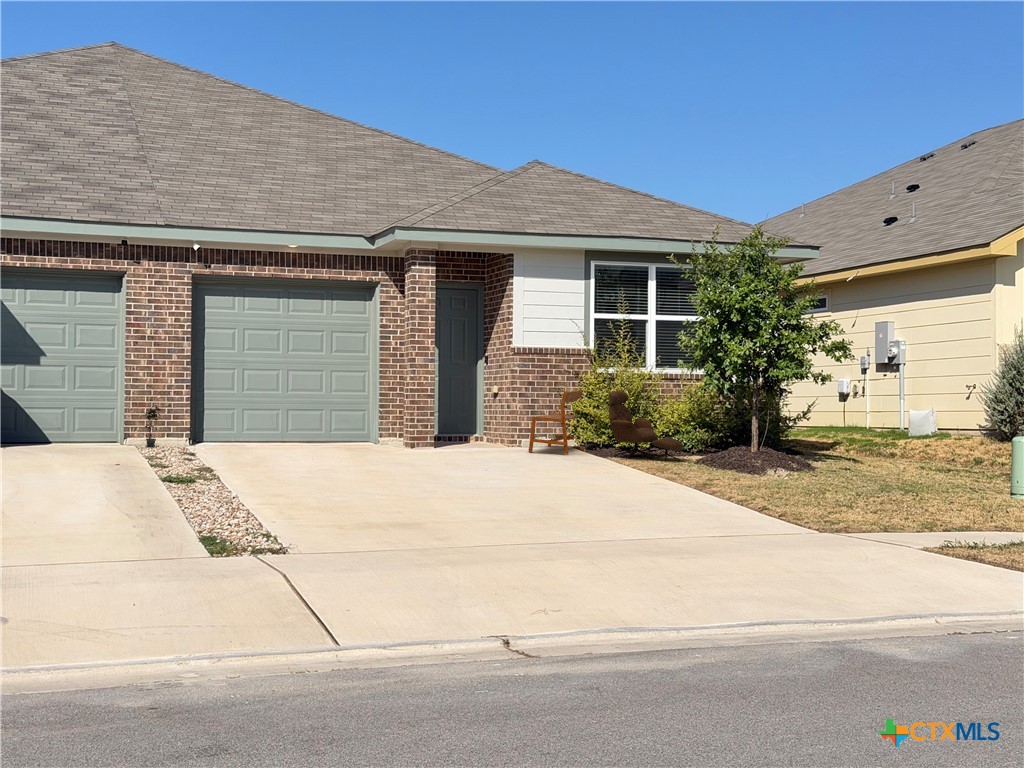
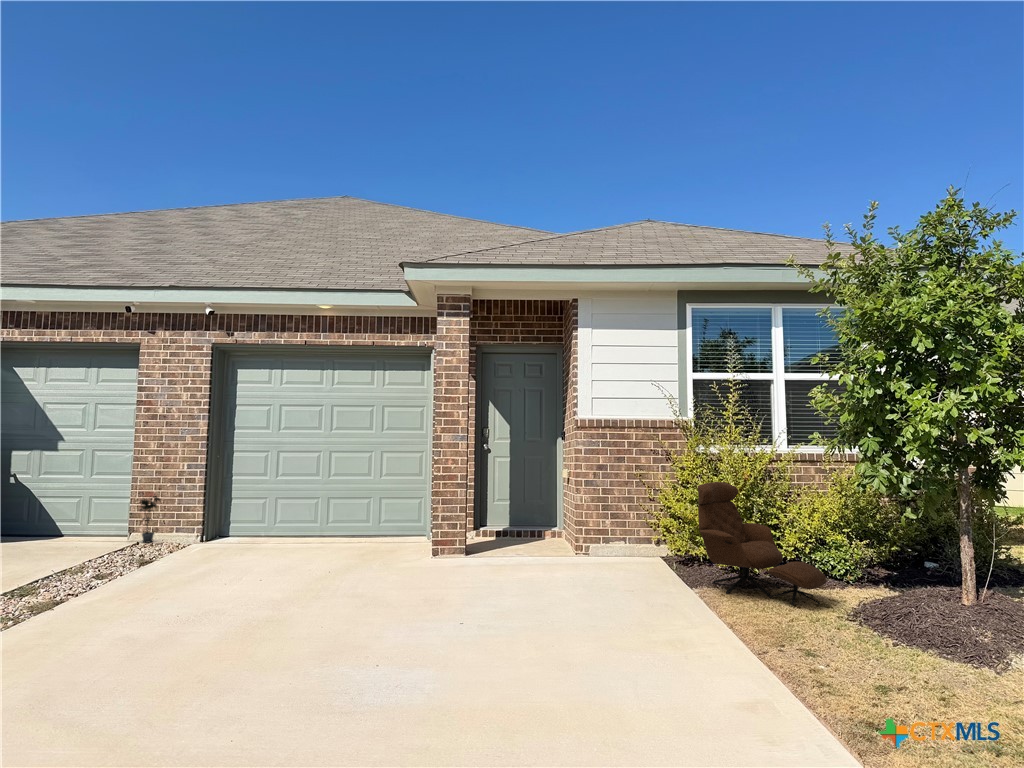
bench: present [529,390,584,454] -> none [585,477,678,577]

